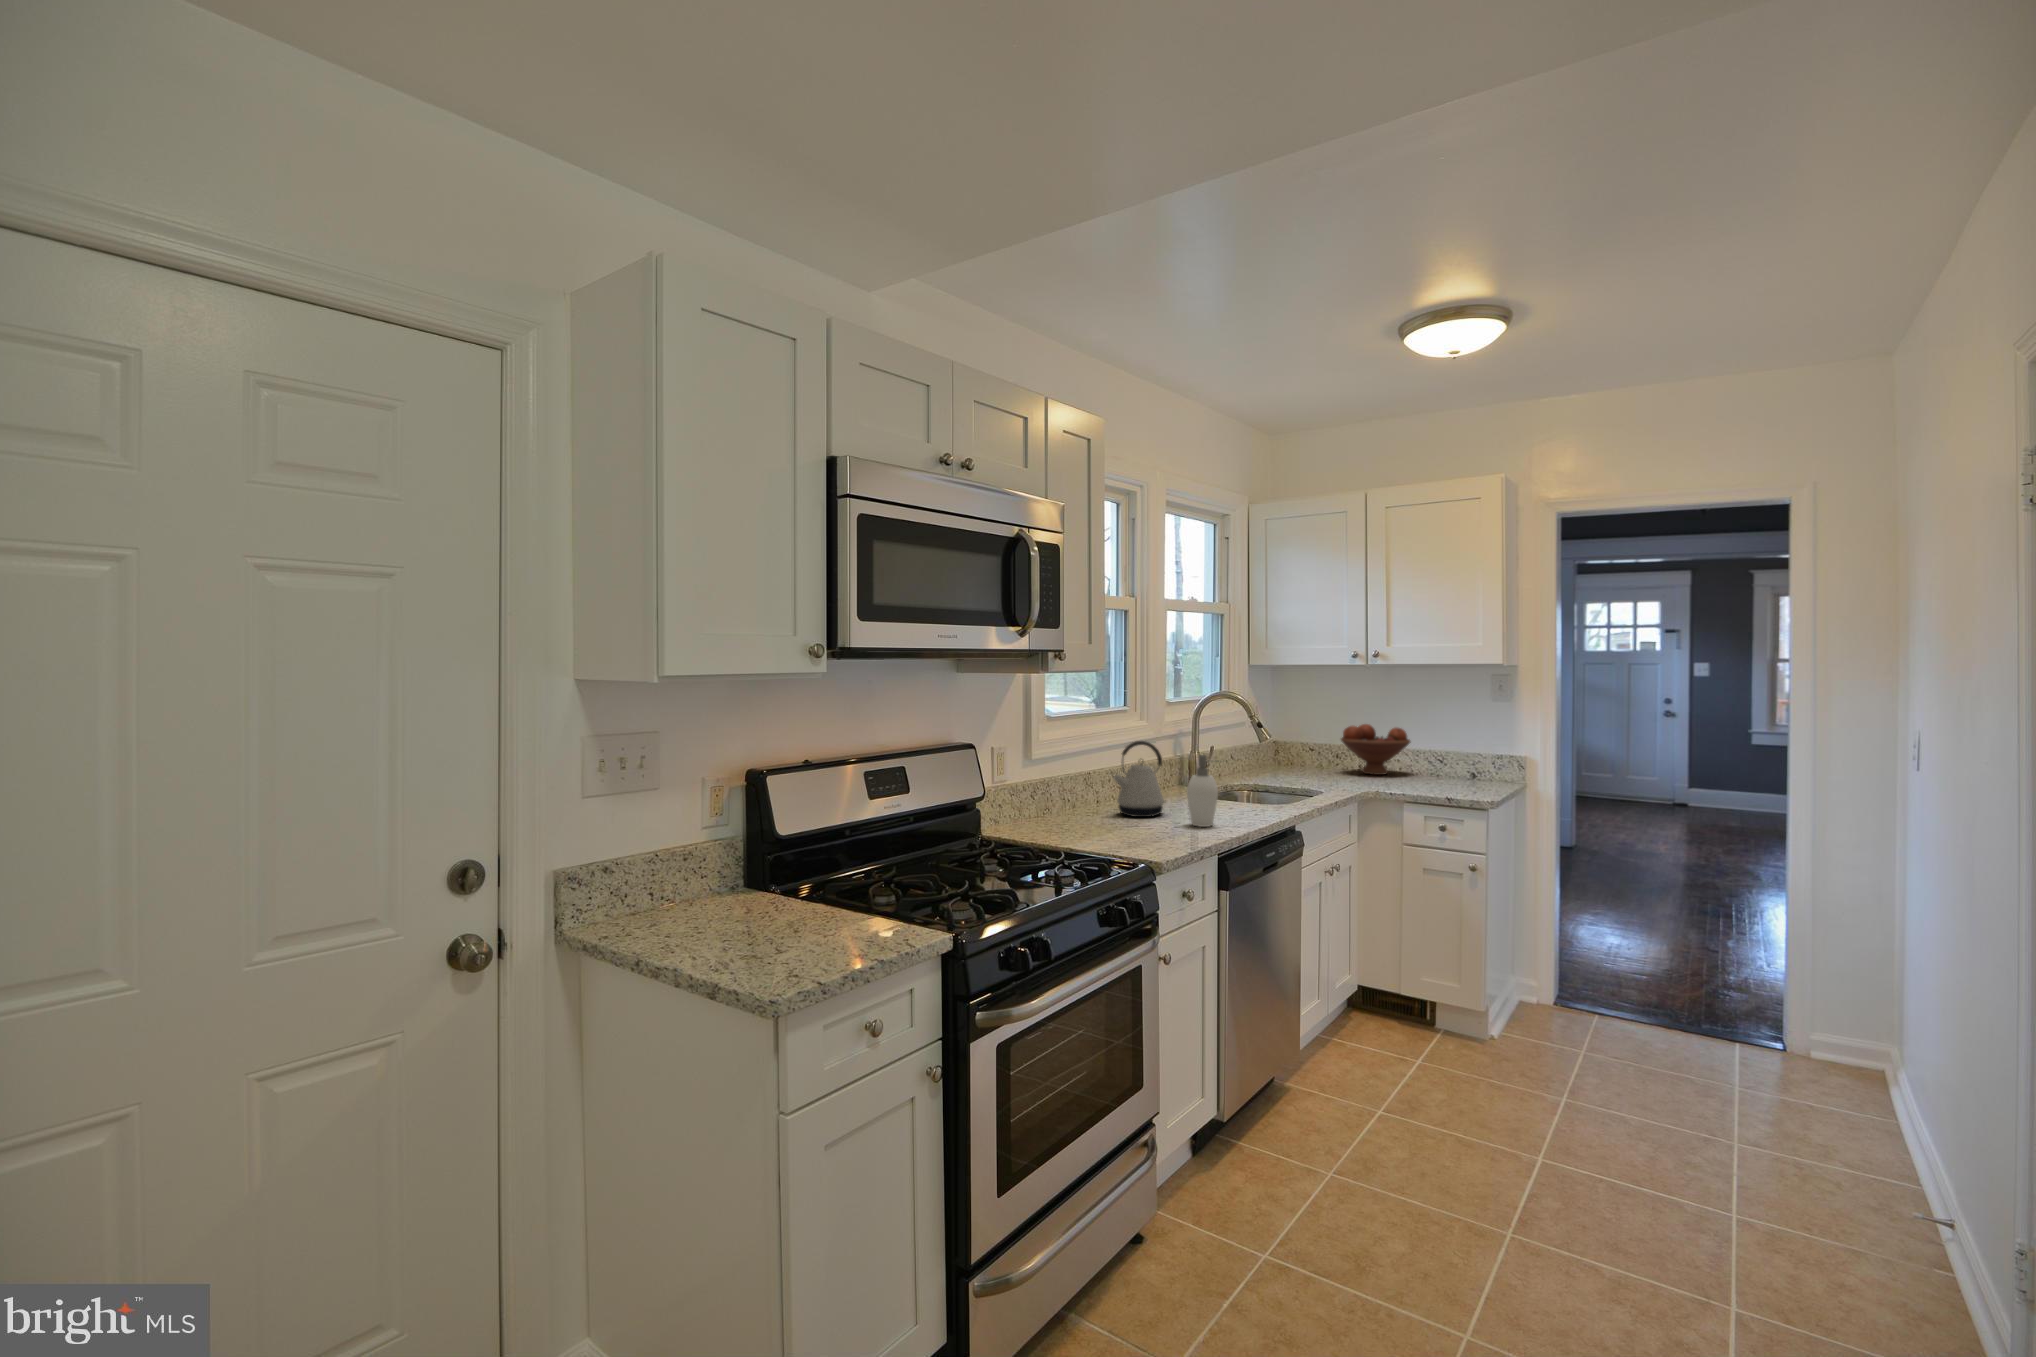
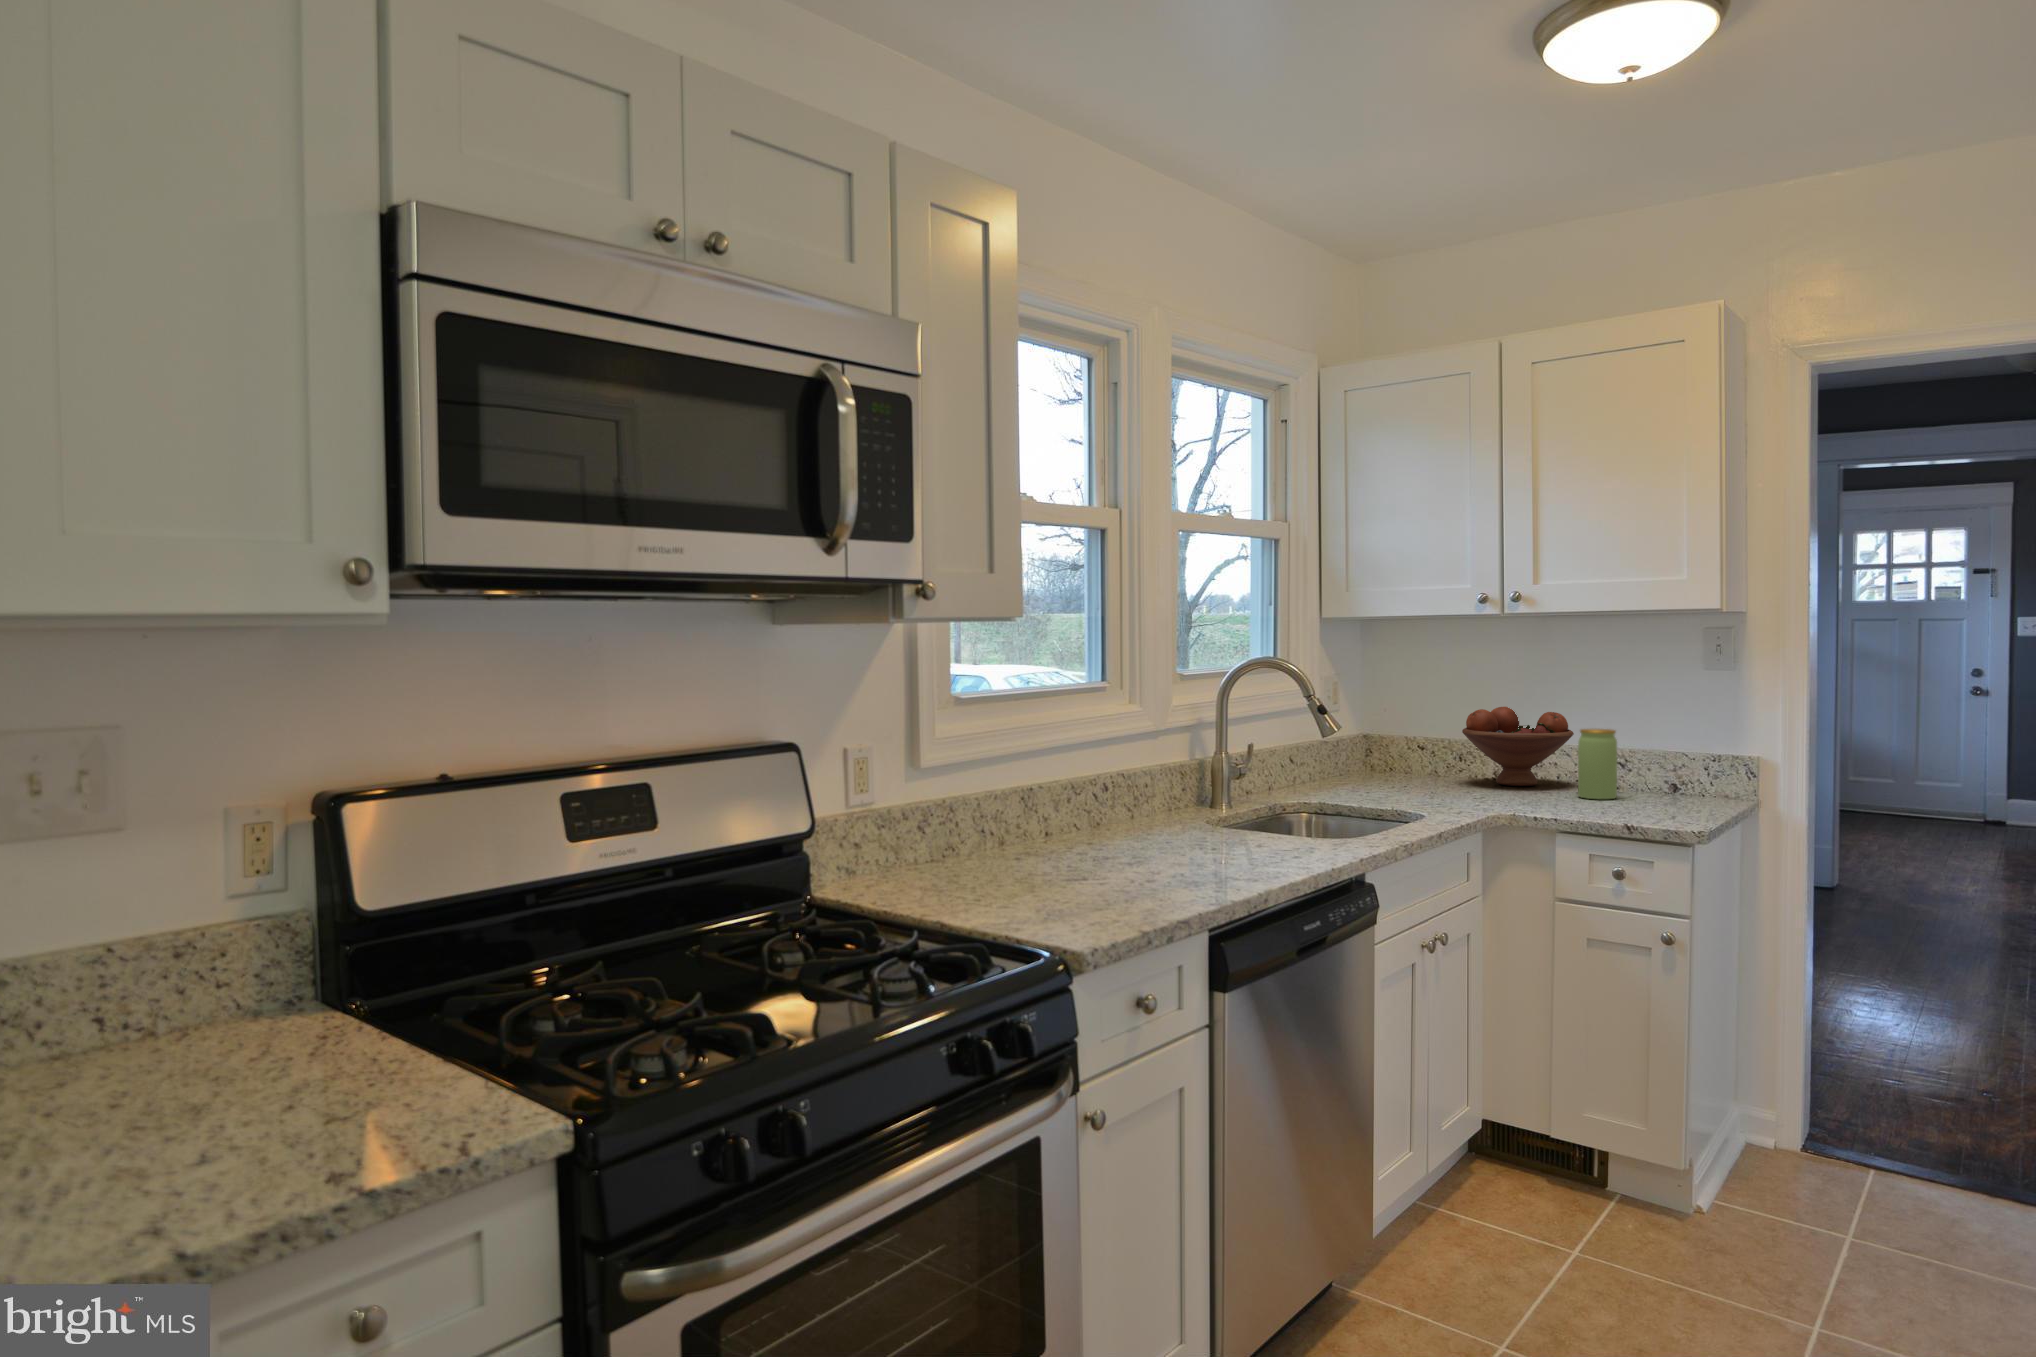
jar: none [1415,738,1439,783] -> present [1578,729,1617,800]
kettle: present [1114,741,1165,817] -> none [1061,735,1151,860]
soap dispenser: present [1187,755,1219,827] -> none [1173,759,1238,879]

